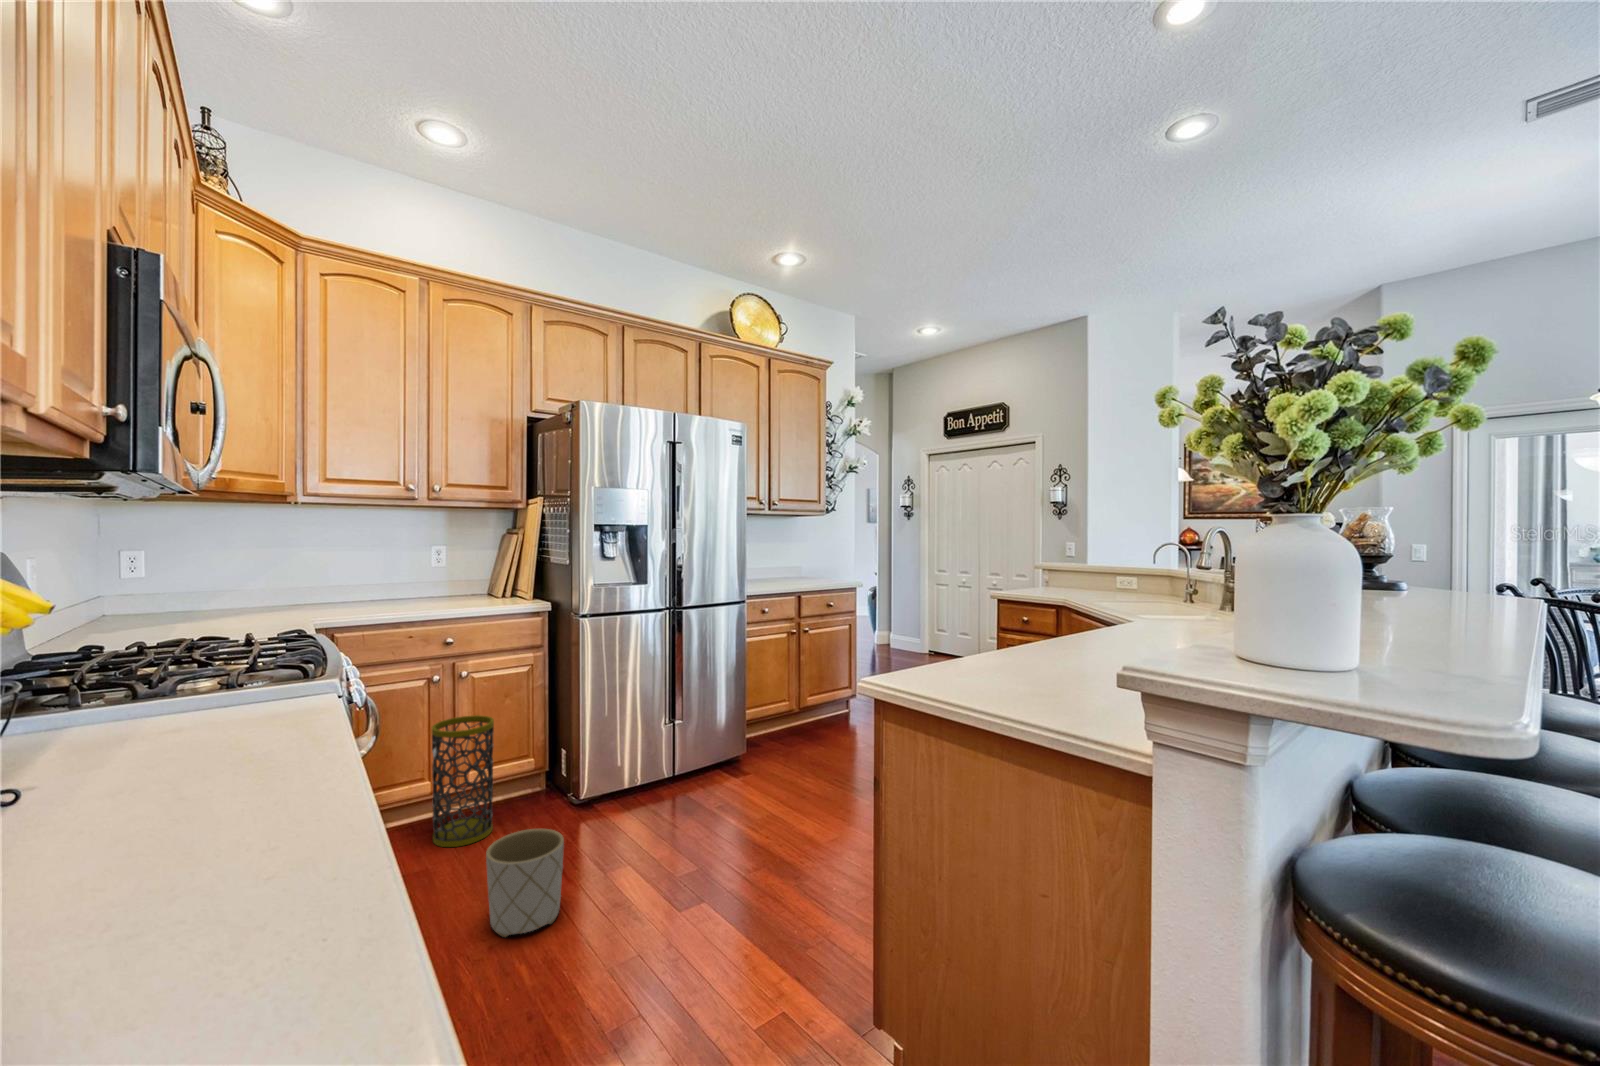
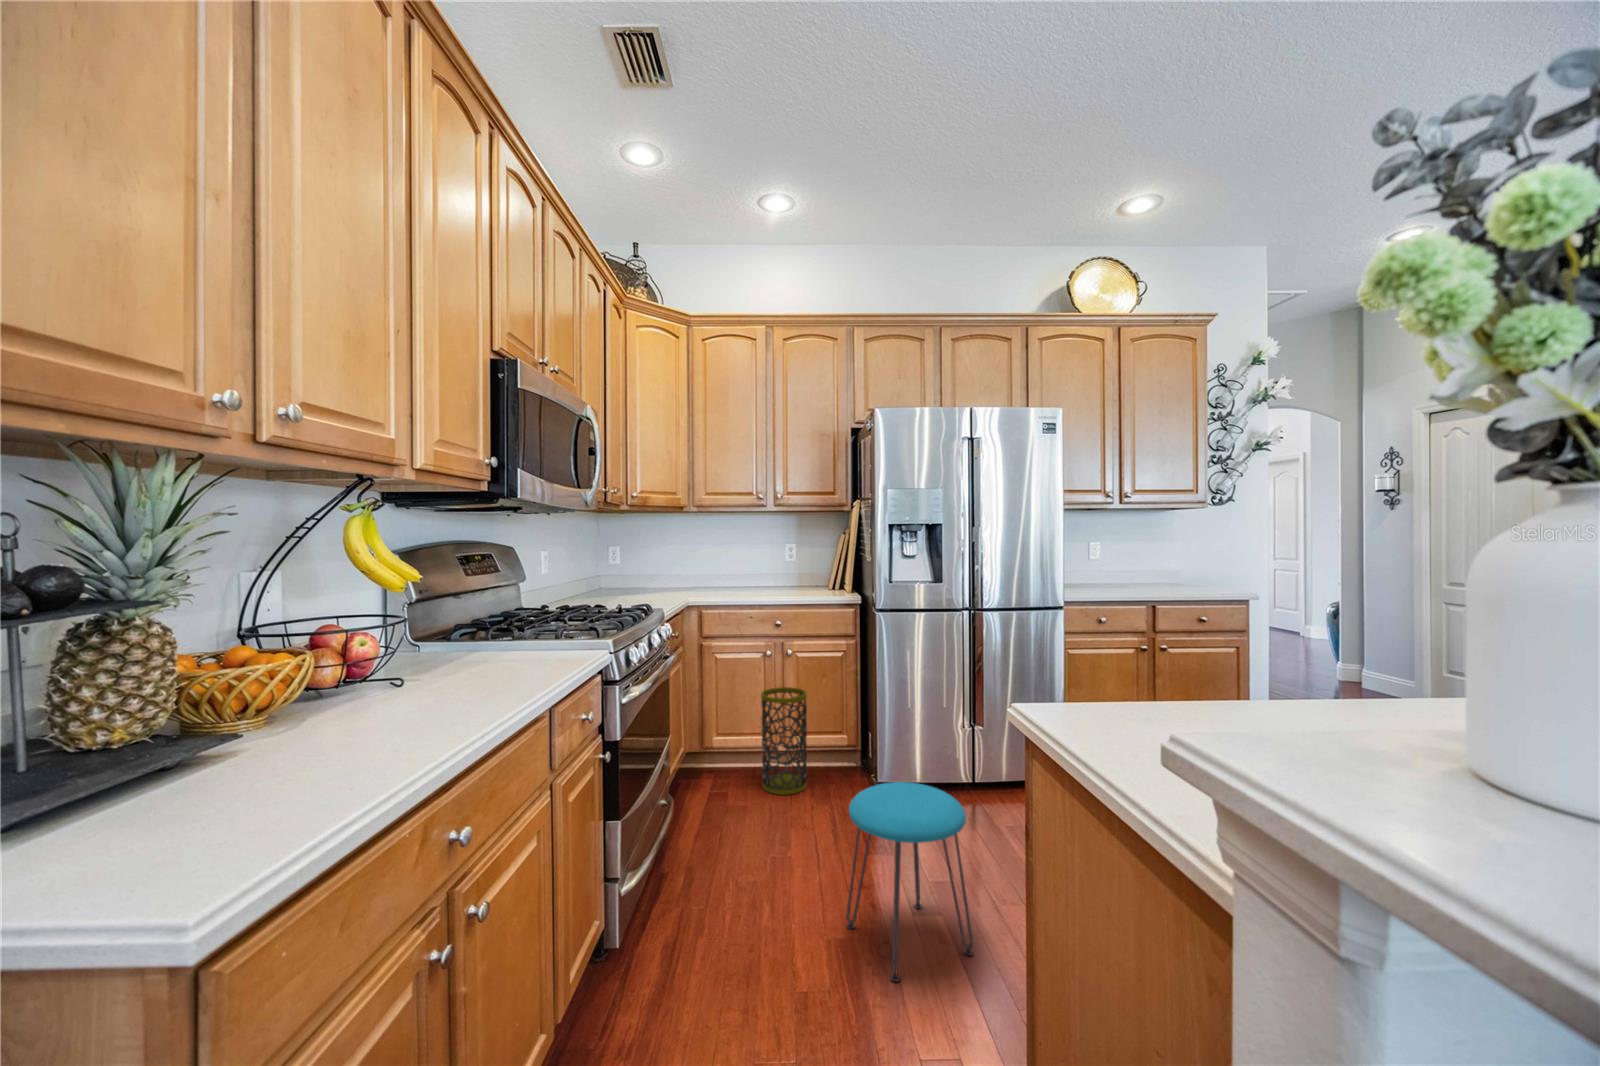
stool: none [622,783,750,982] -> present [846,782,973,981]
planter: present [486,829,564,937] -> none [760,791,821,879]

